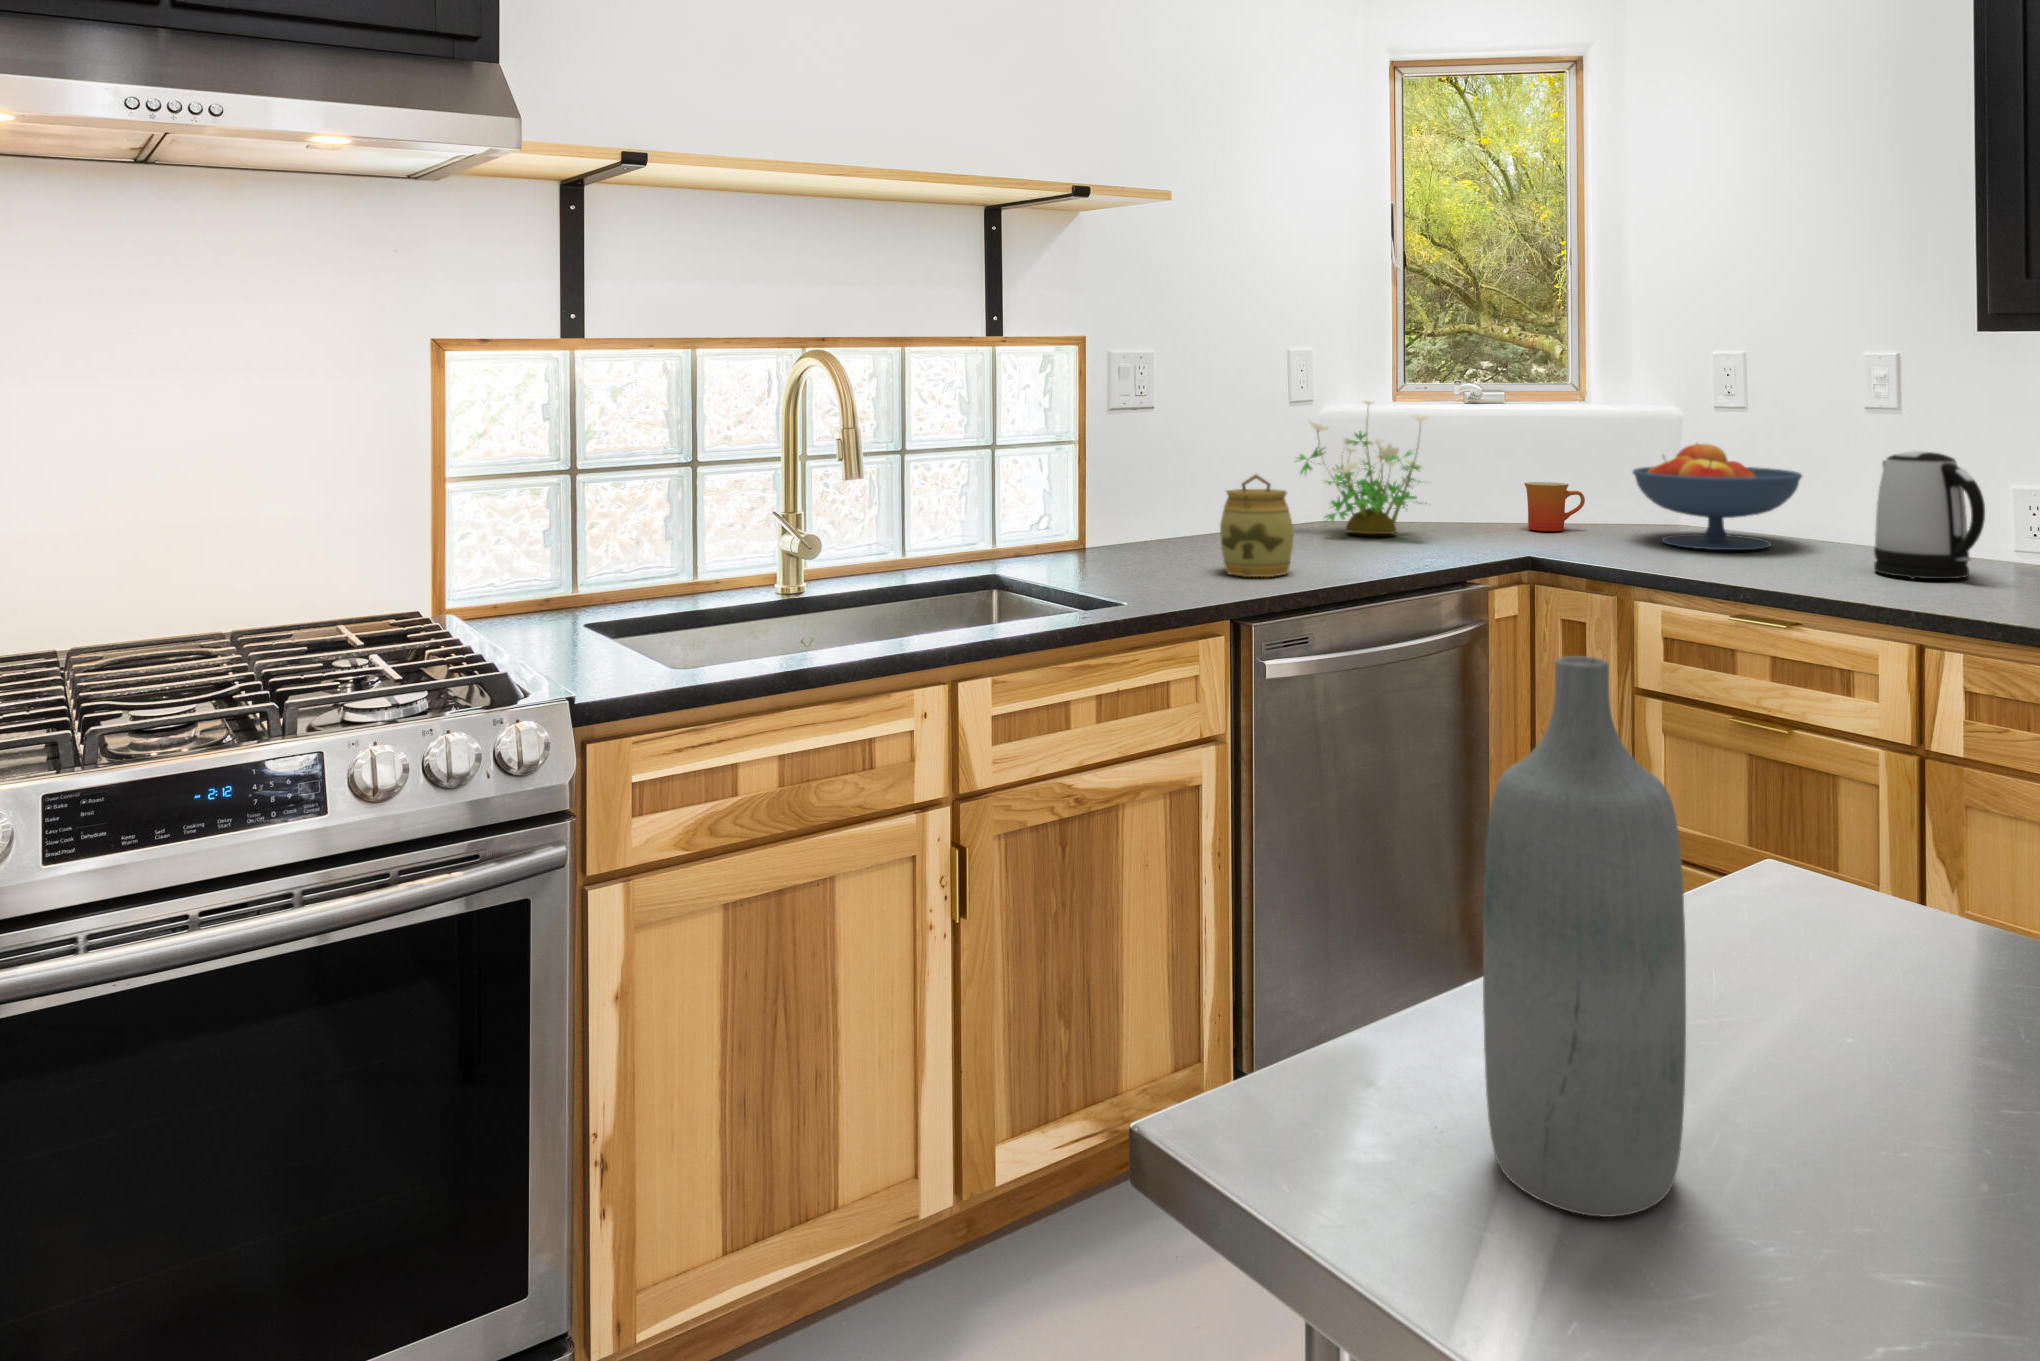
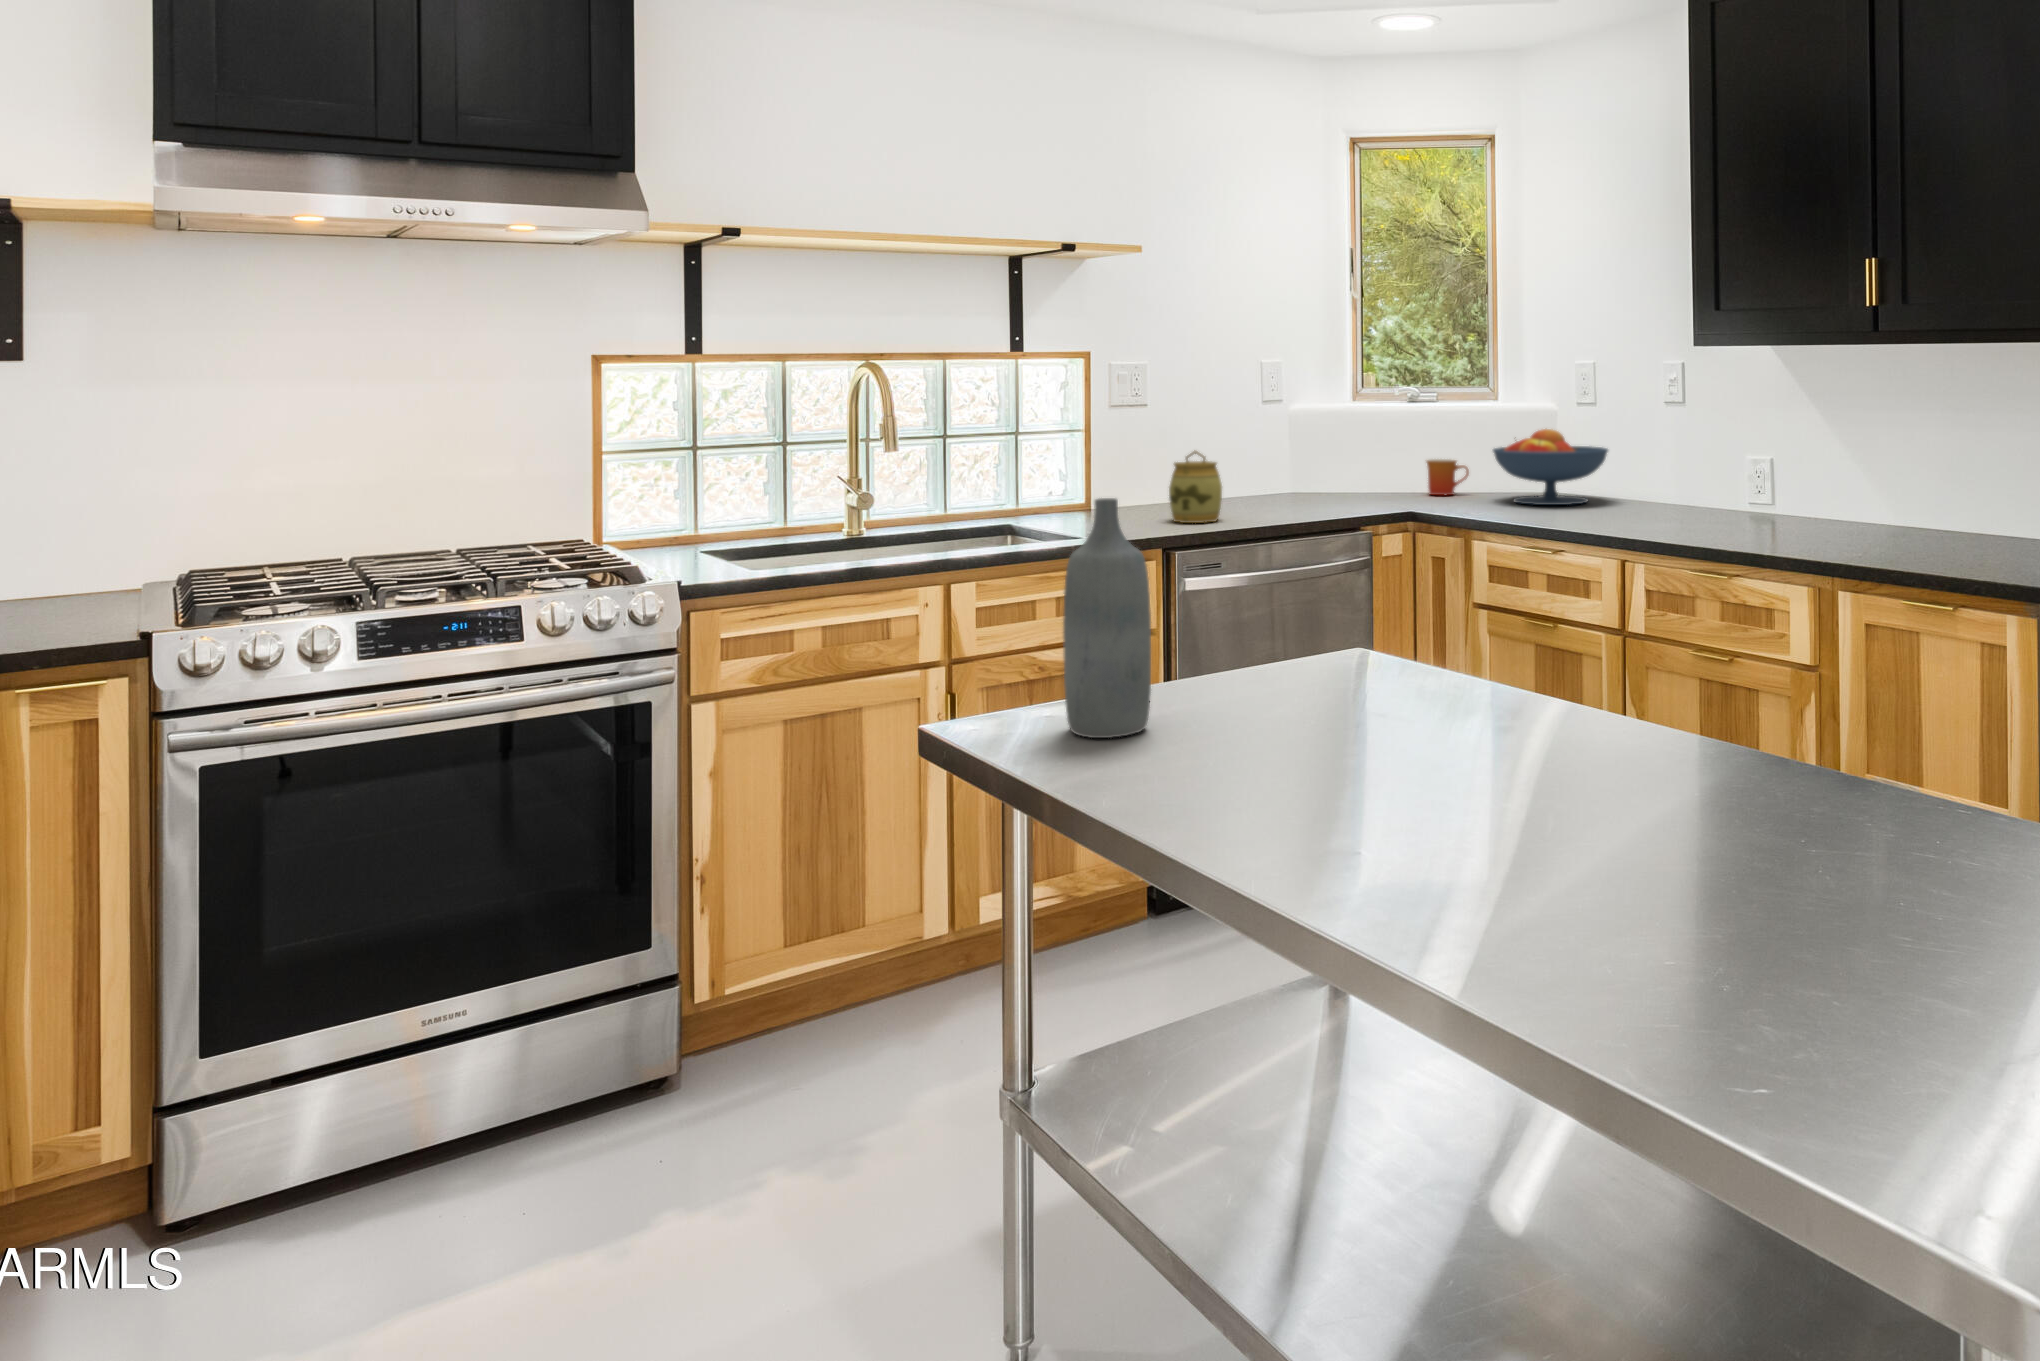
potted plant: present [1297,402,1429,534] -> none [1252,399,1348,498]
kettle: present [1874,451,1985,579] -> none [1633,431,1694,520]

